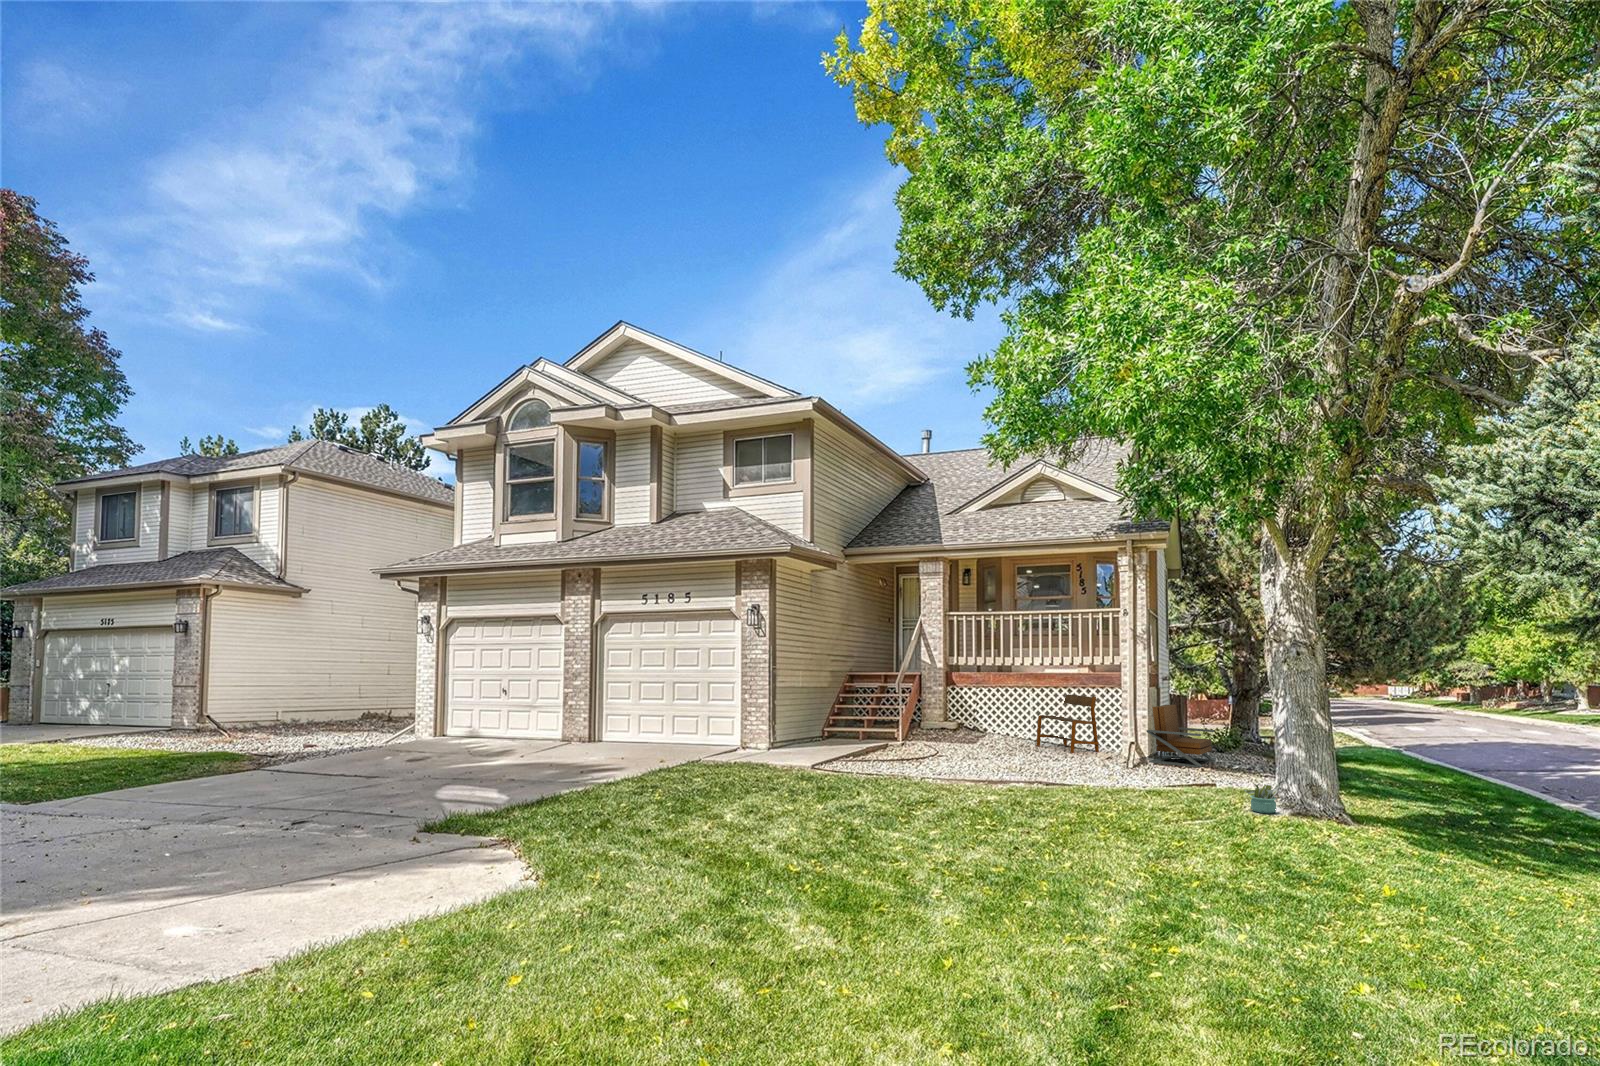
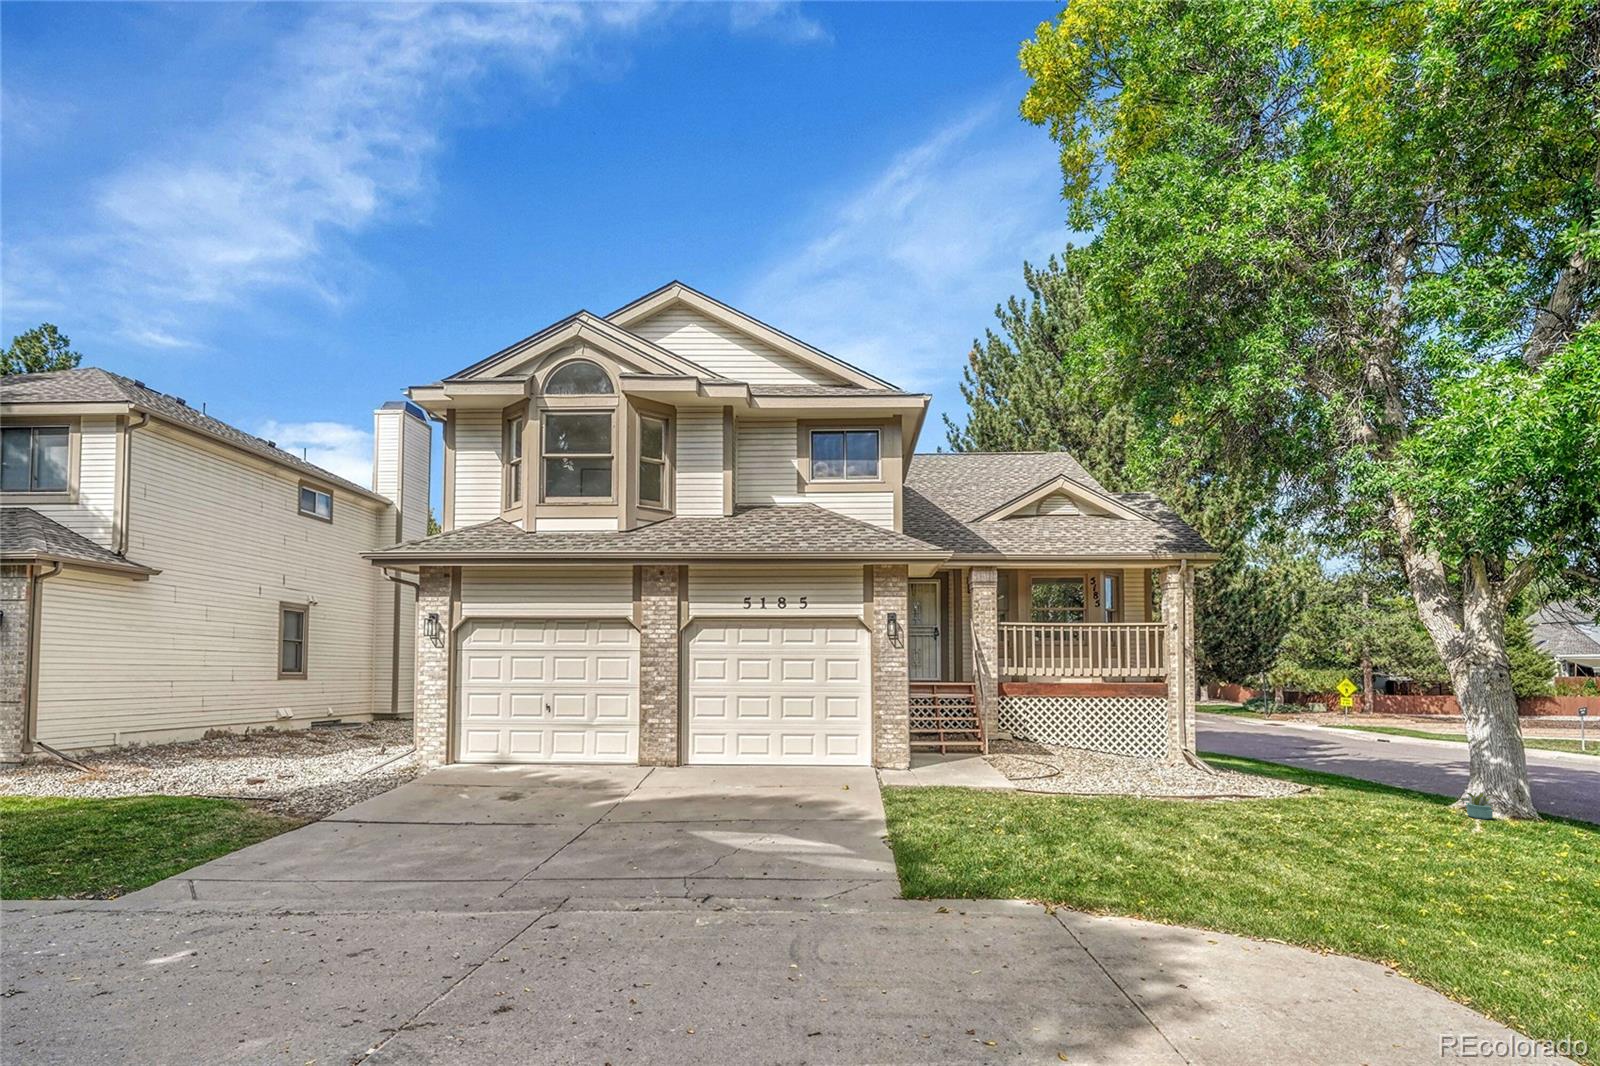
bench: present [1036,694,1099,753] -> none [1090,703,1157,761]
lounge chair: present [1147,705,1215,767] -> none [1216,714,1277,772]

